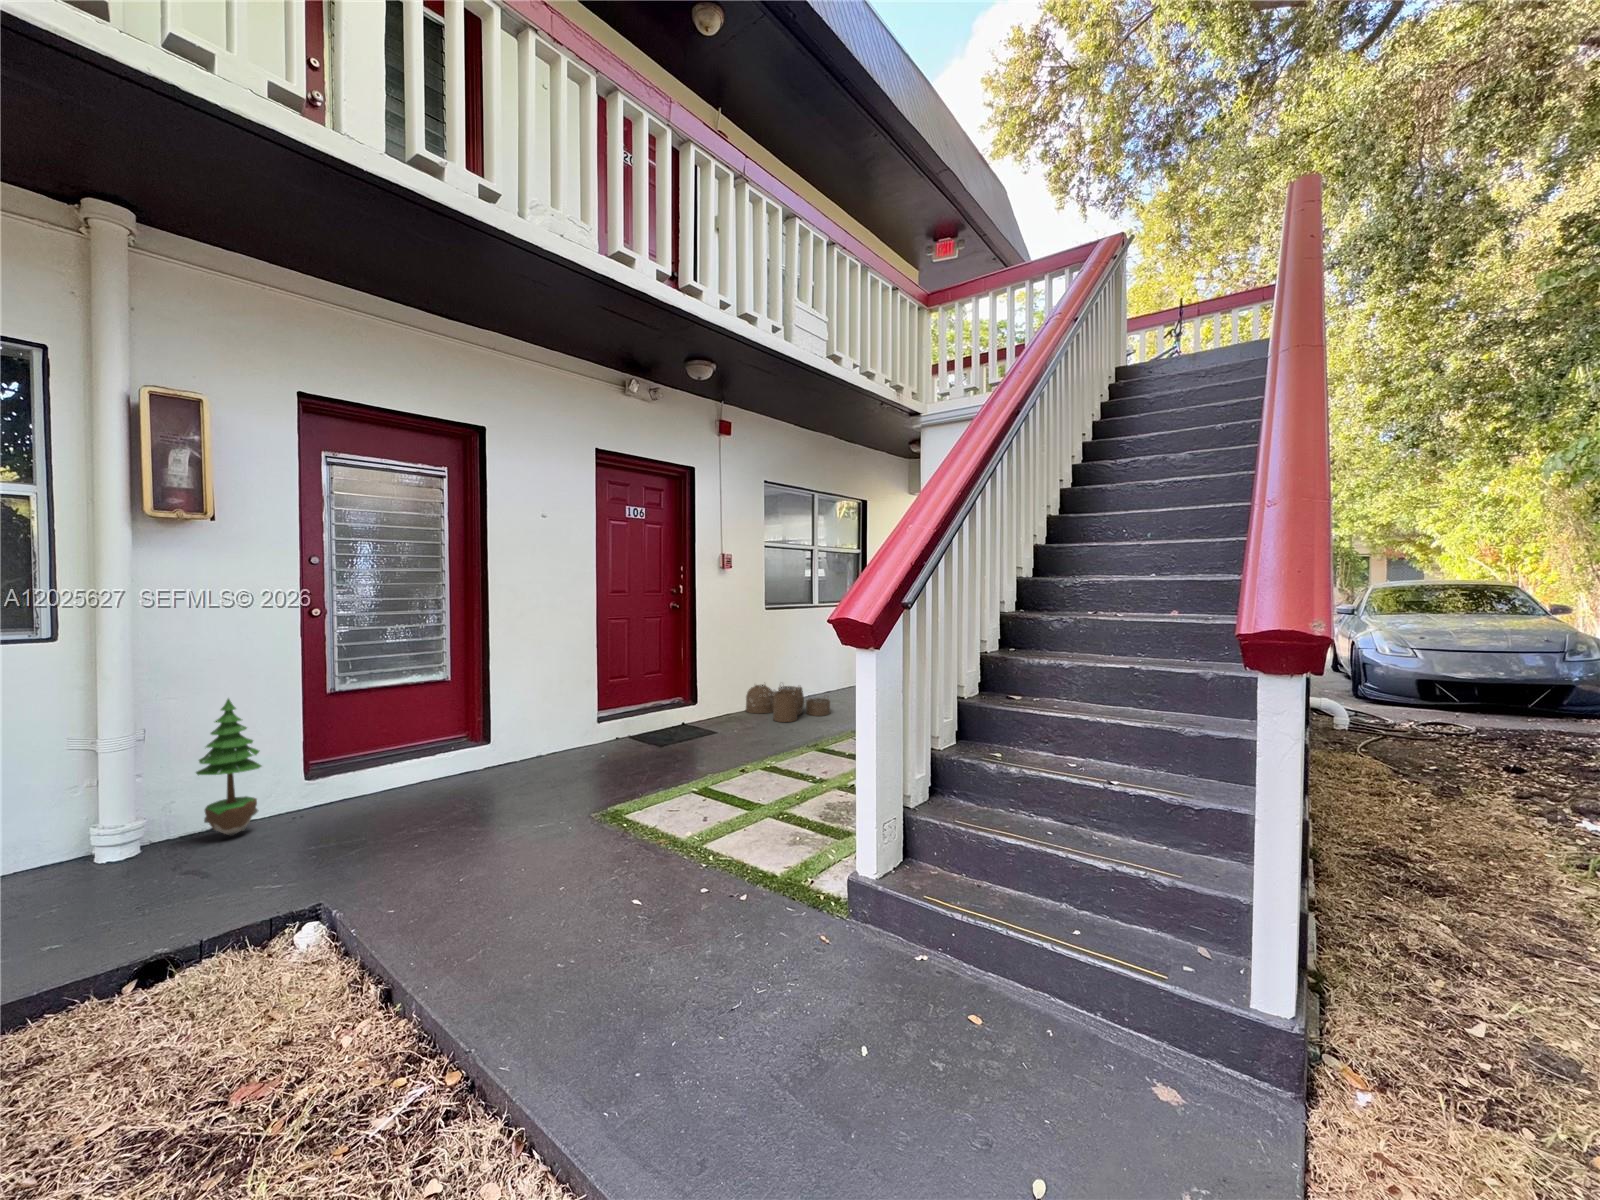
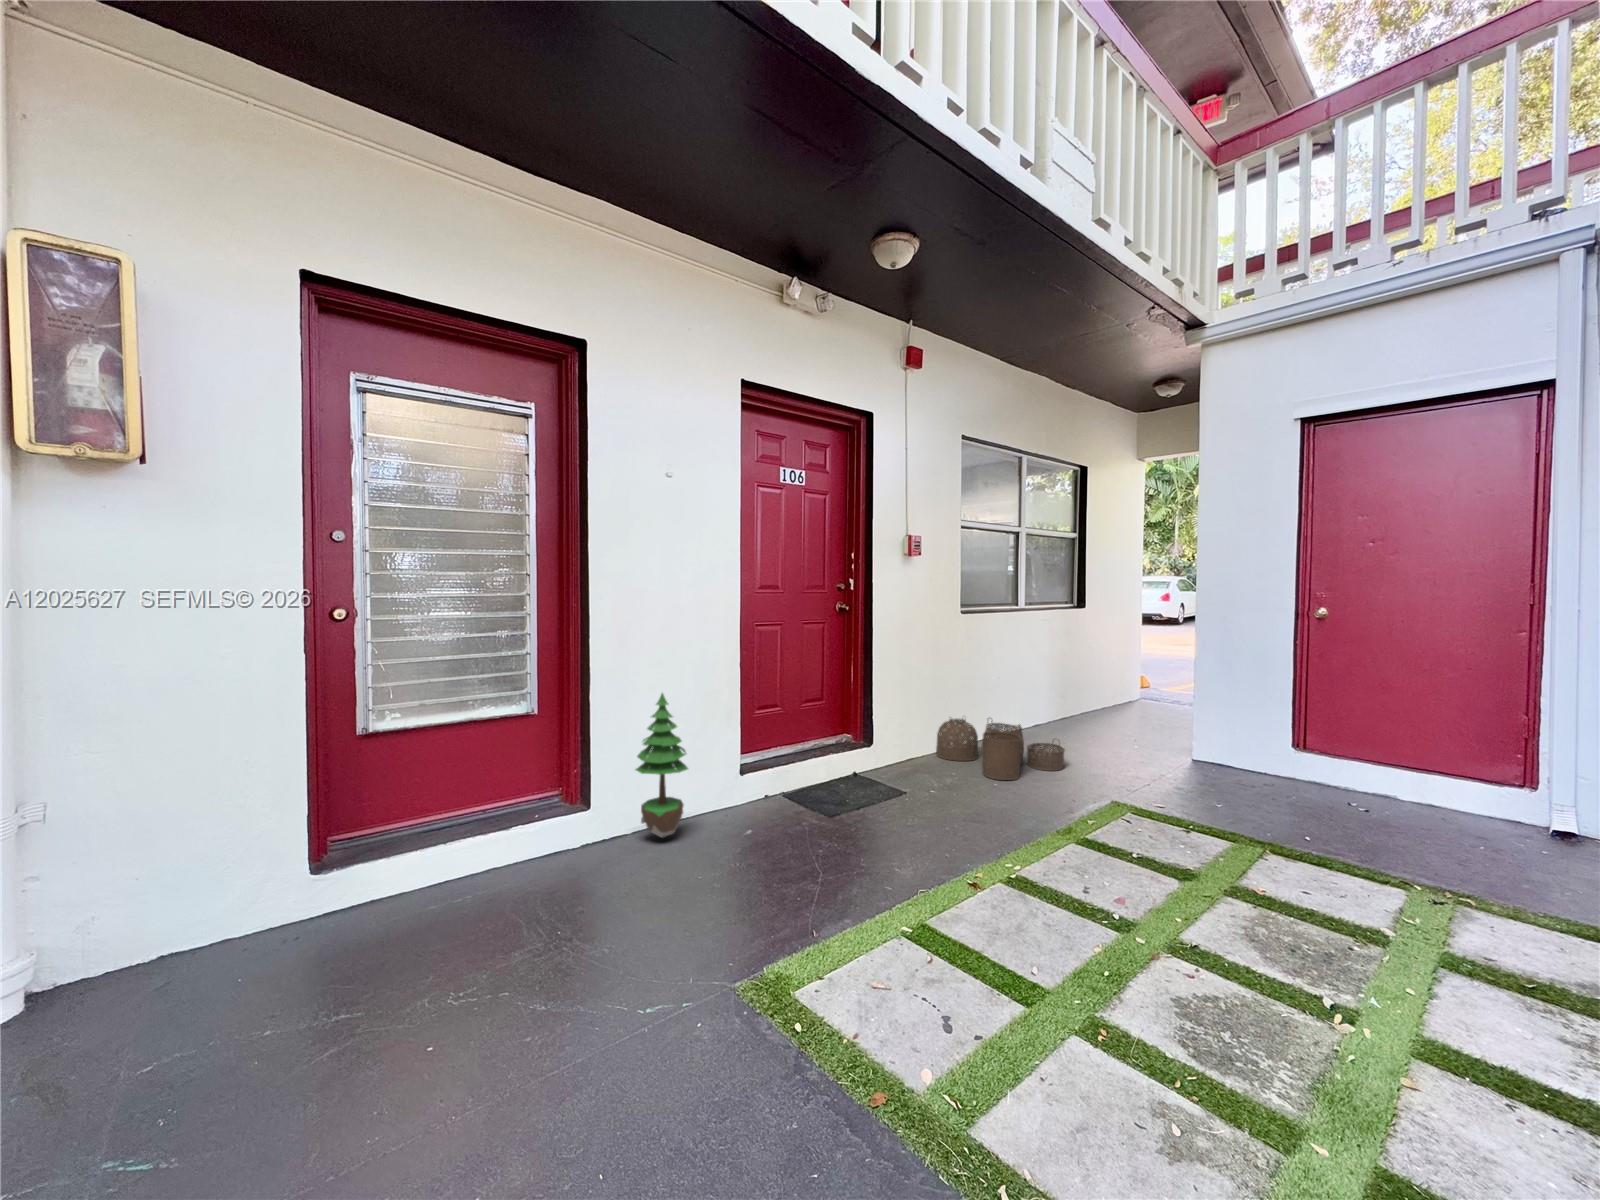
potted tree: present [196,699,261,836] -> present [636,693,688,838]

